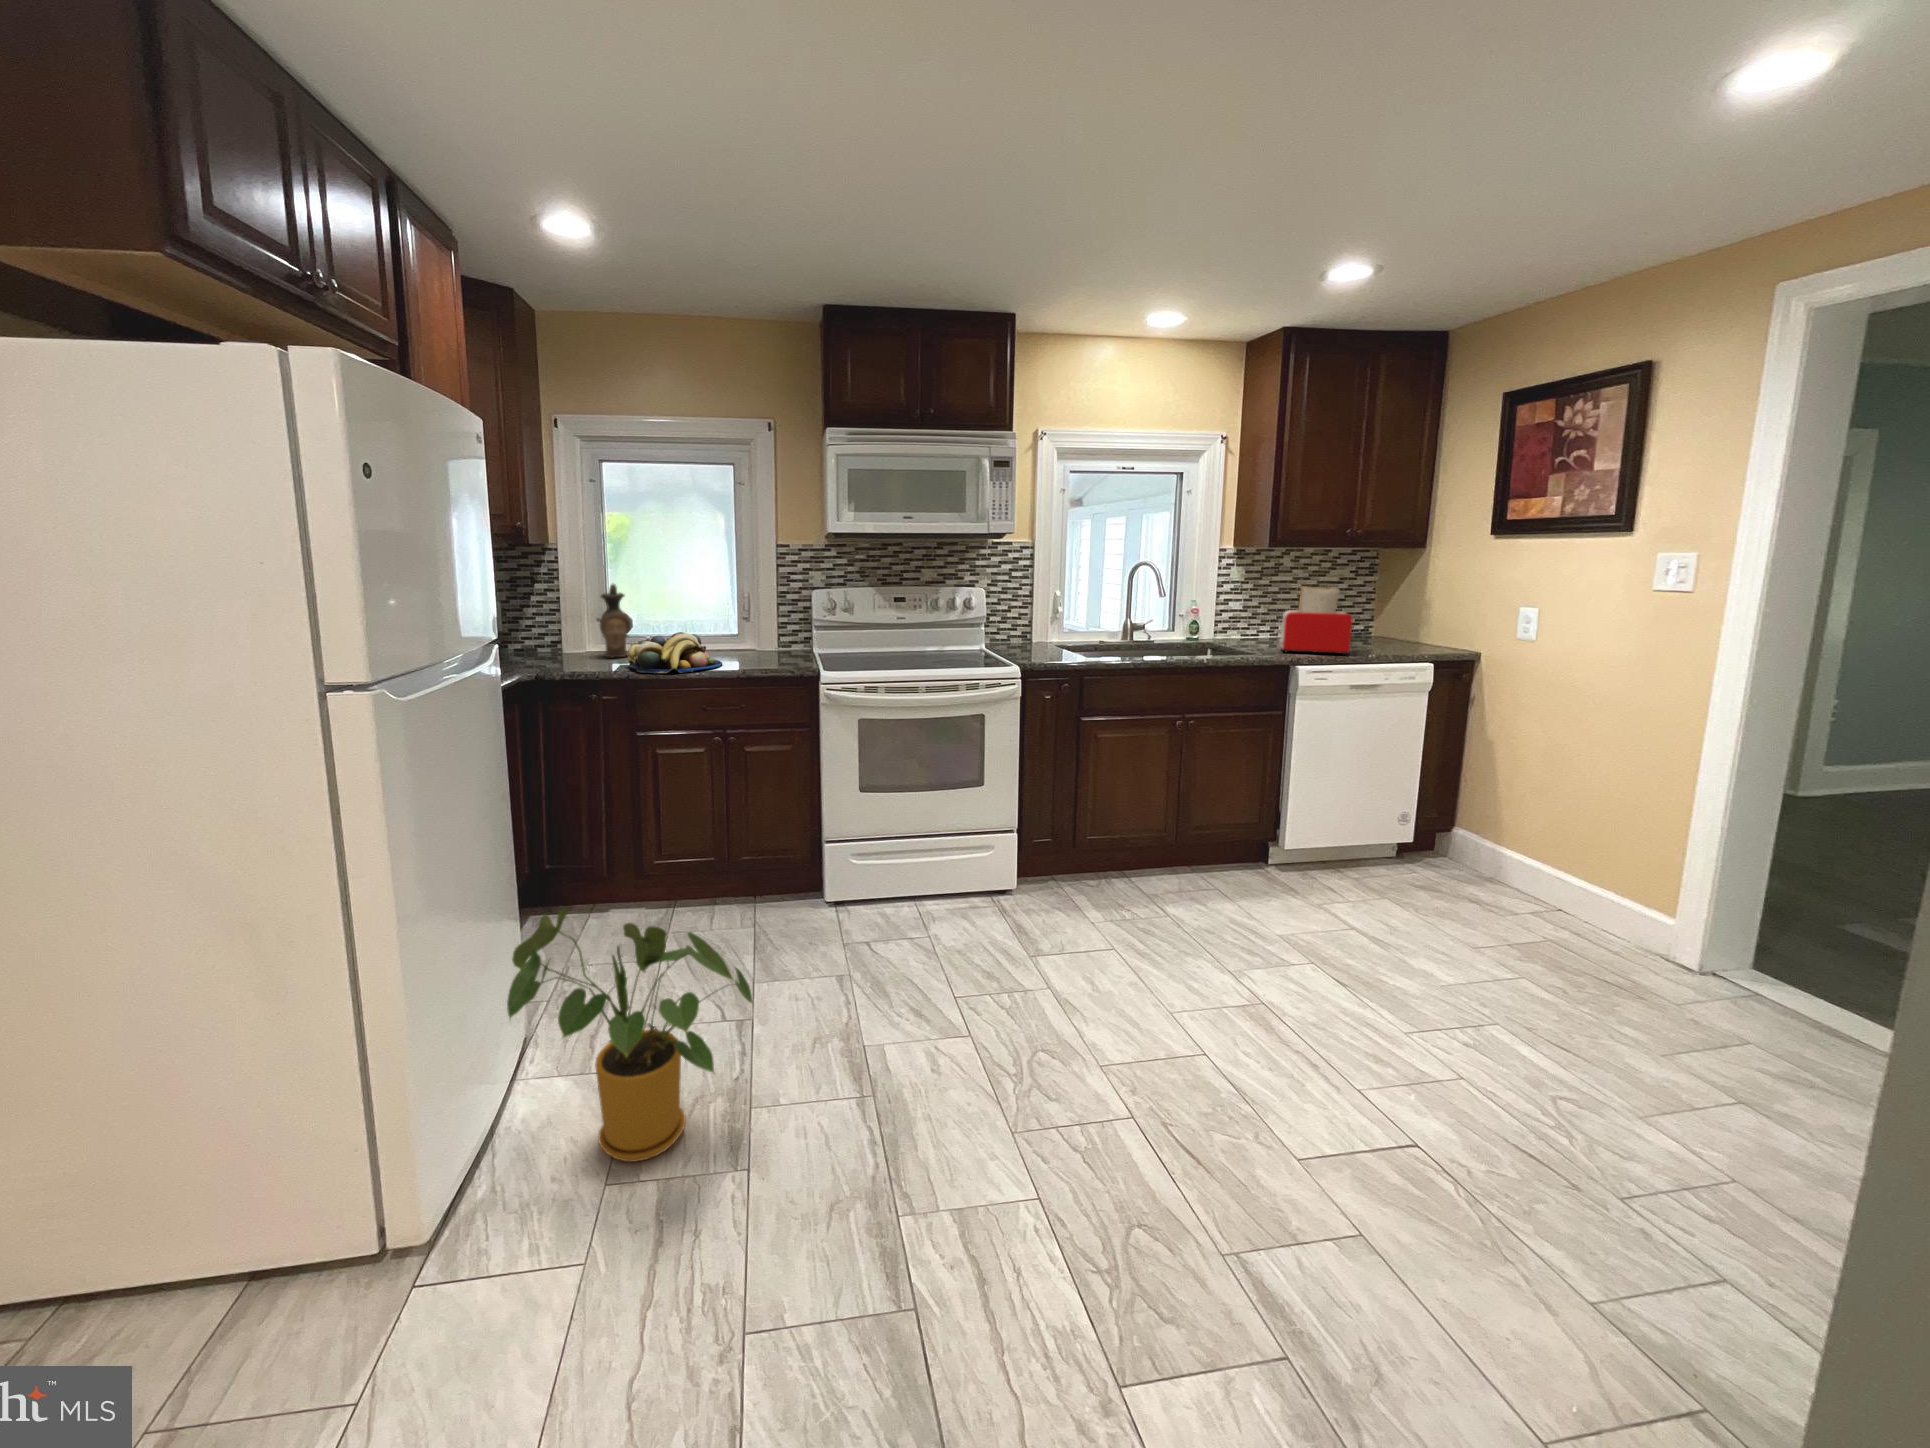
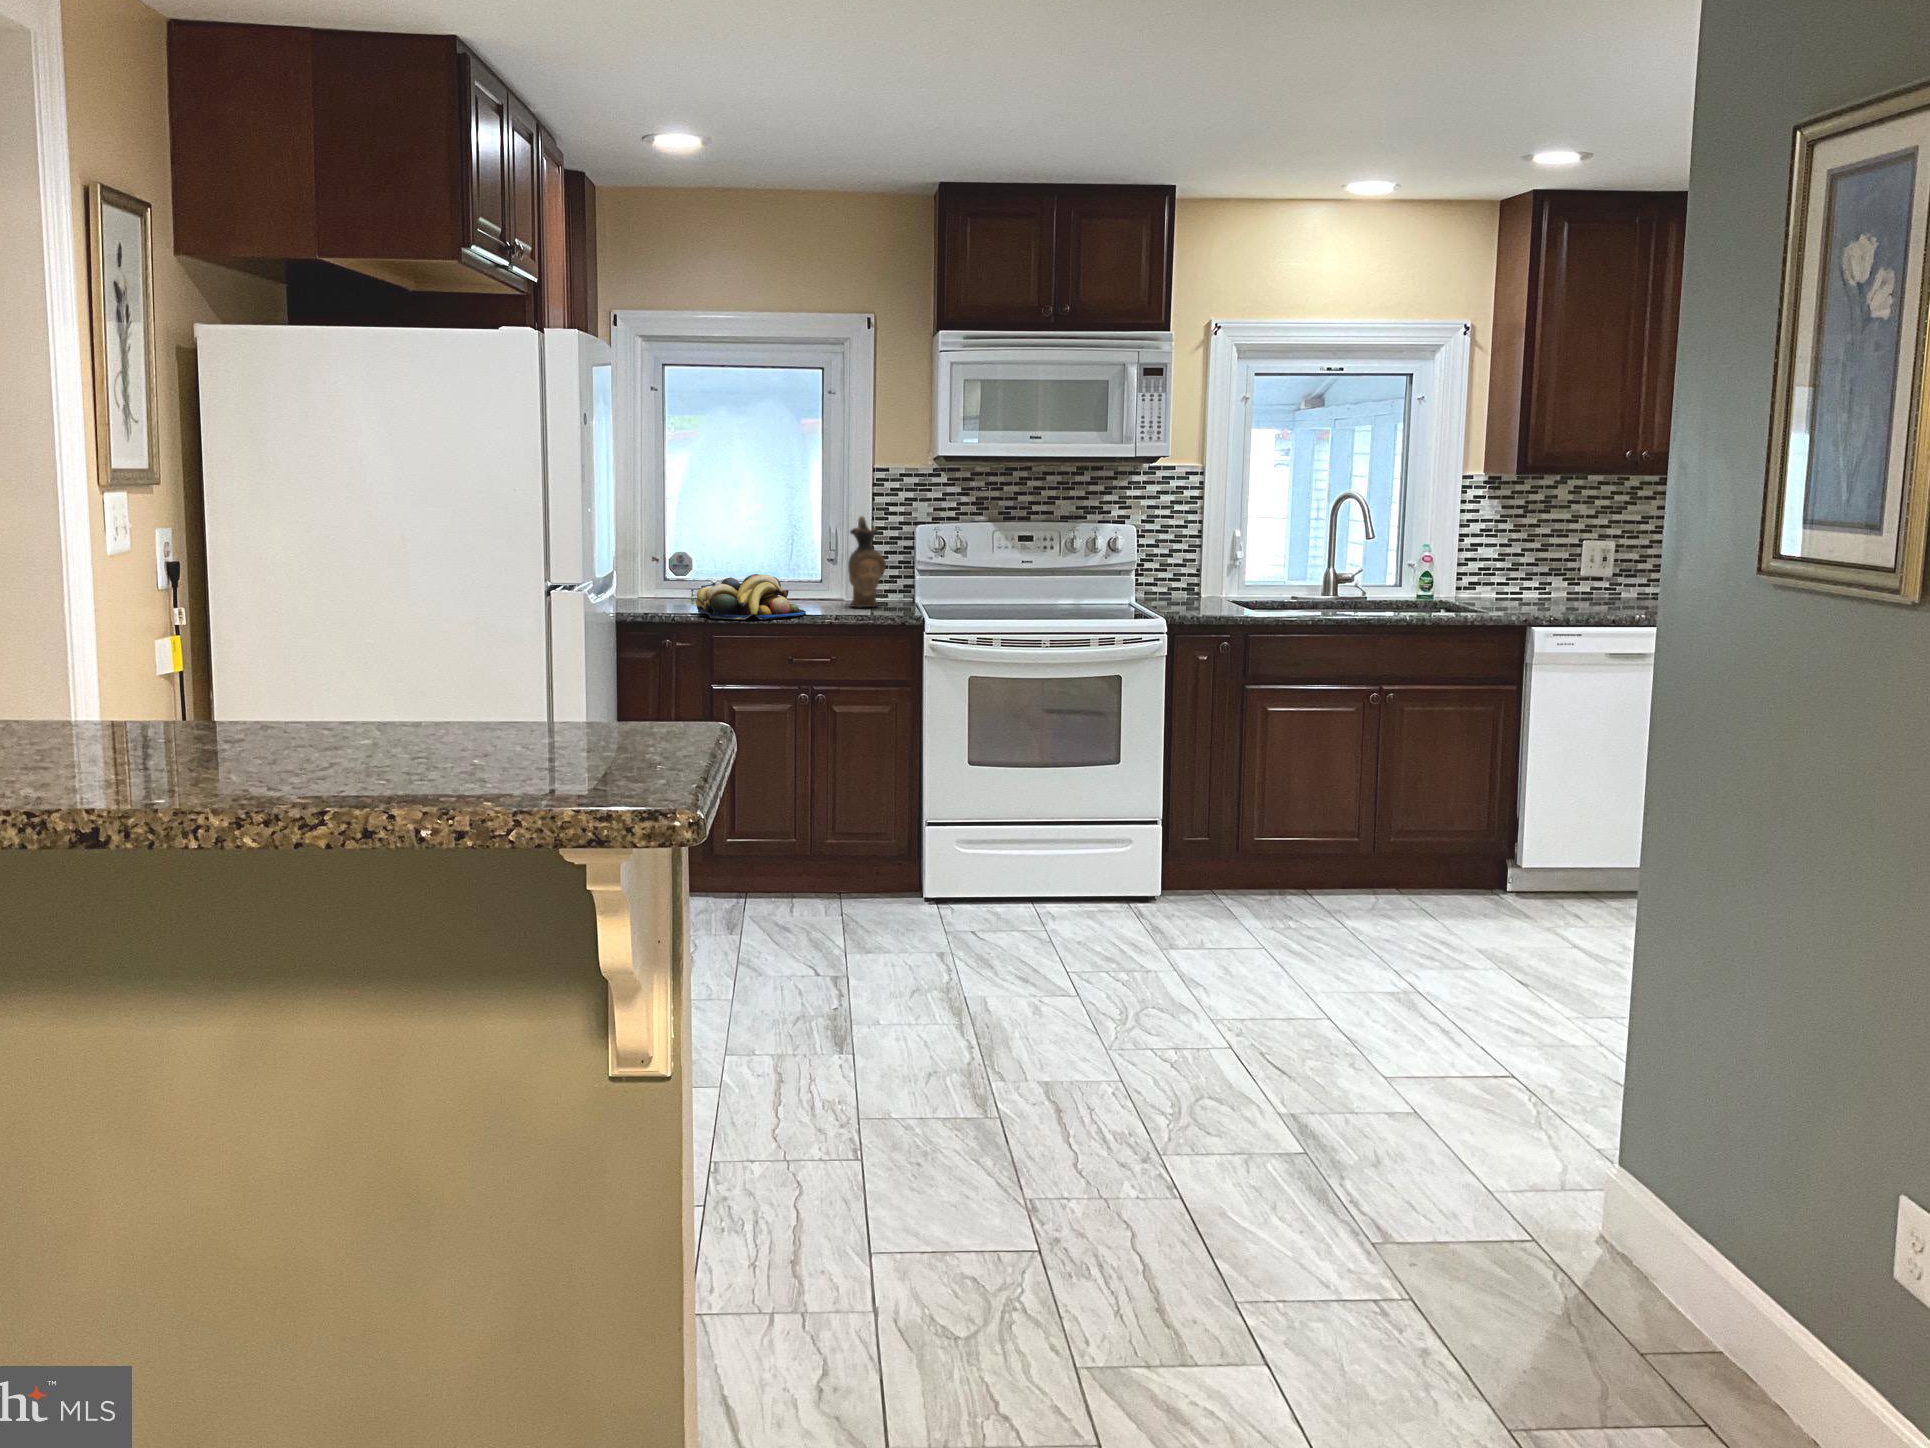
ceramic pitcher: present [600,584,631,657] -> present [848,516,886,607]
toaster: present [1279,586,1352,655] -> none [1528,526,1621,616]
house plant: present [507,909,753,1162] -> none [634,820,860,1046]

